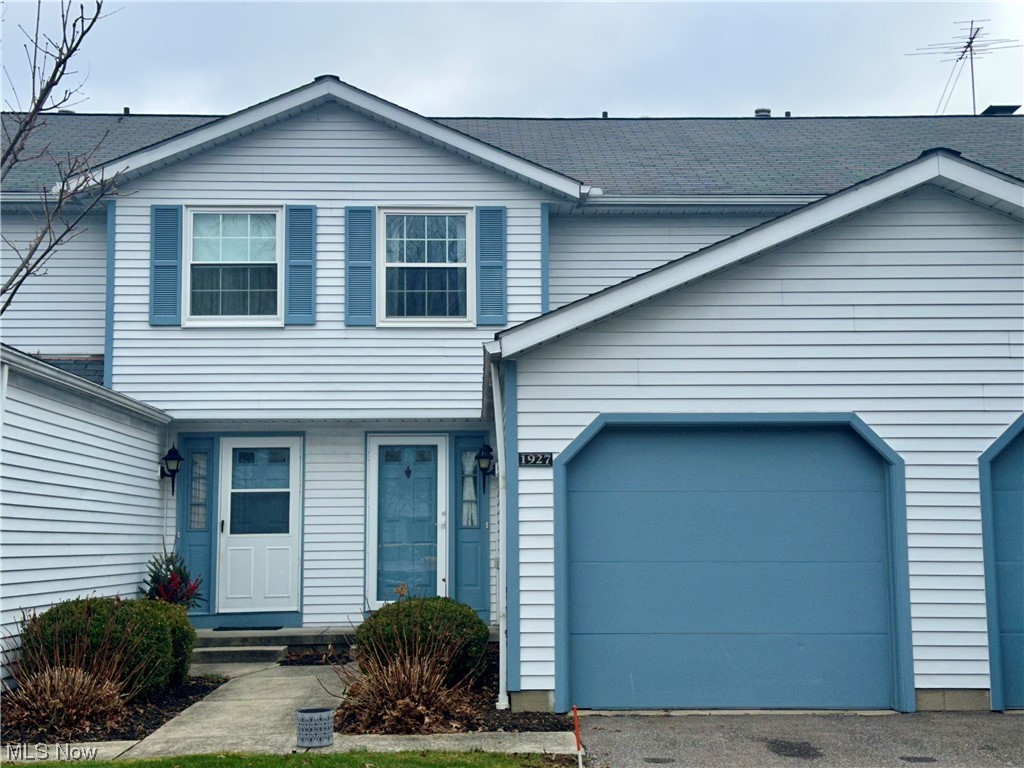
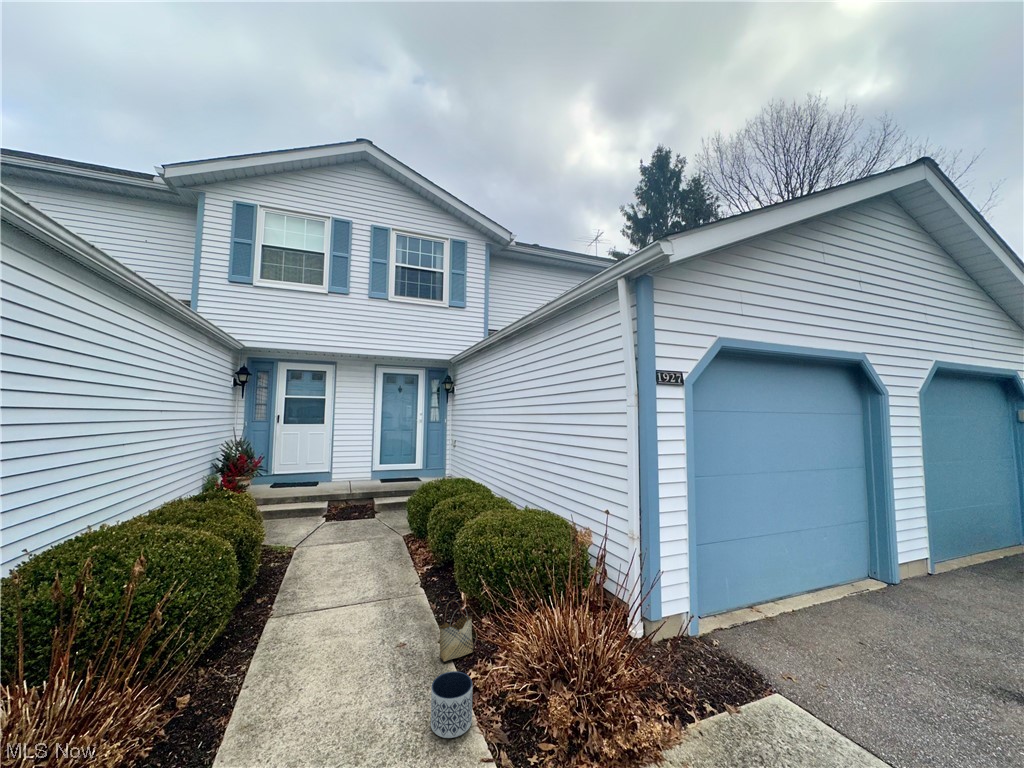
woven basket: none [331,675,369,729] -> present [439,600,473,662]

